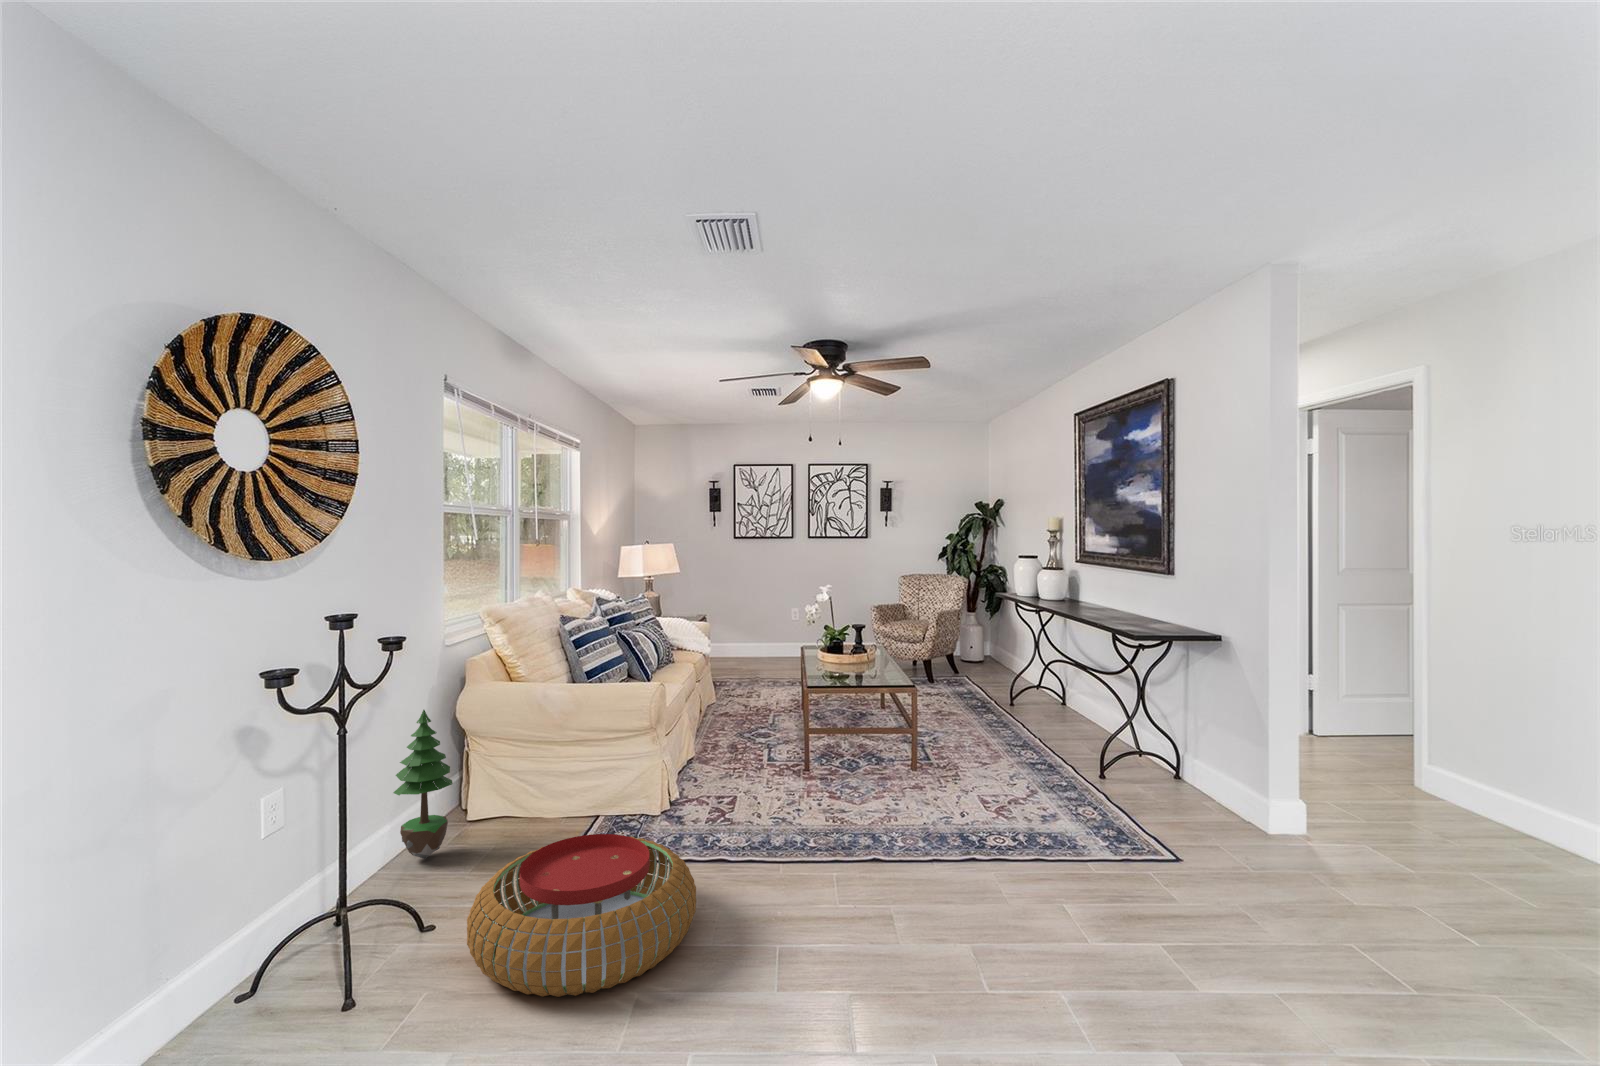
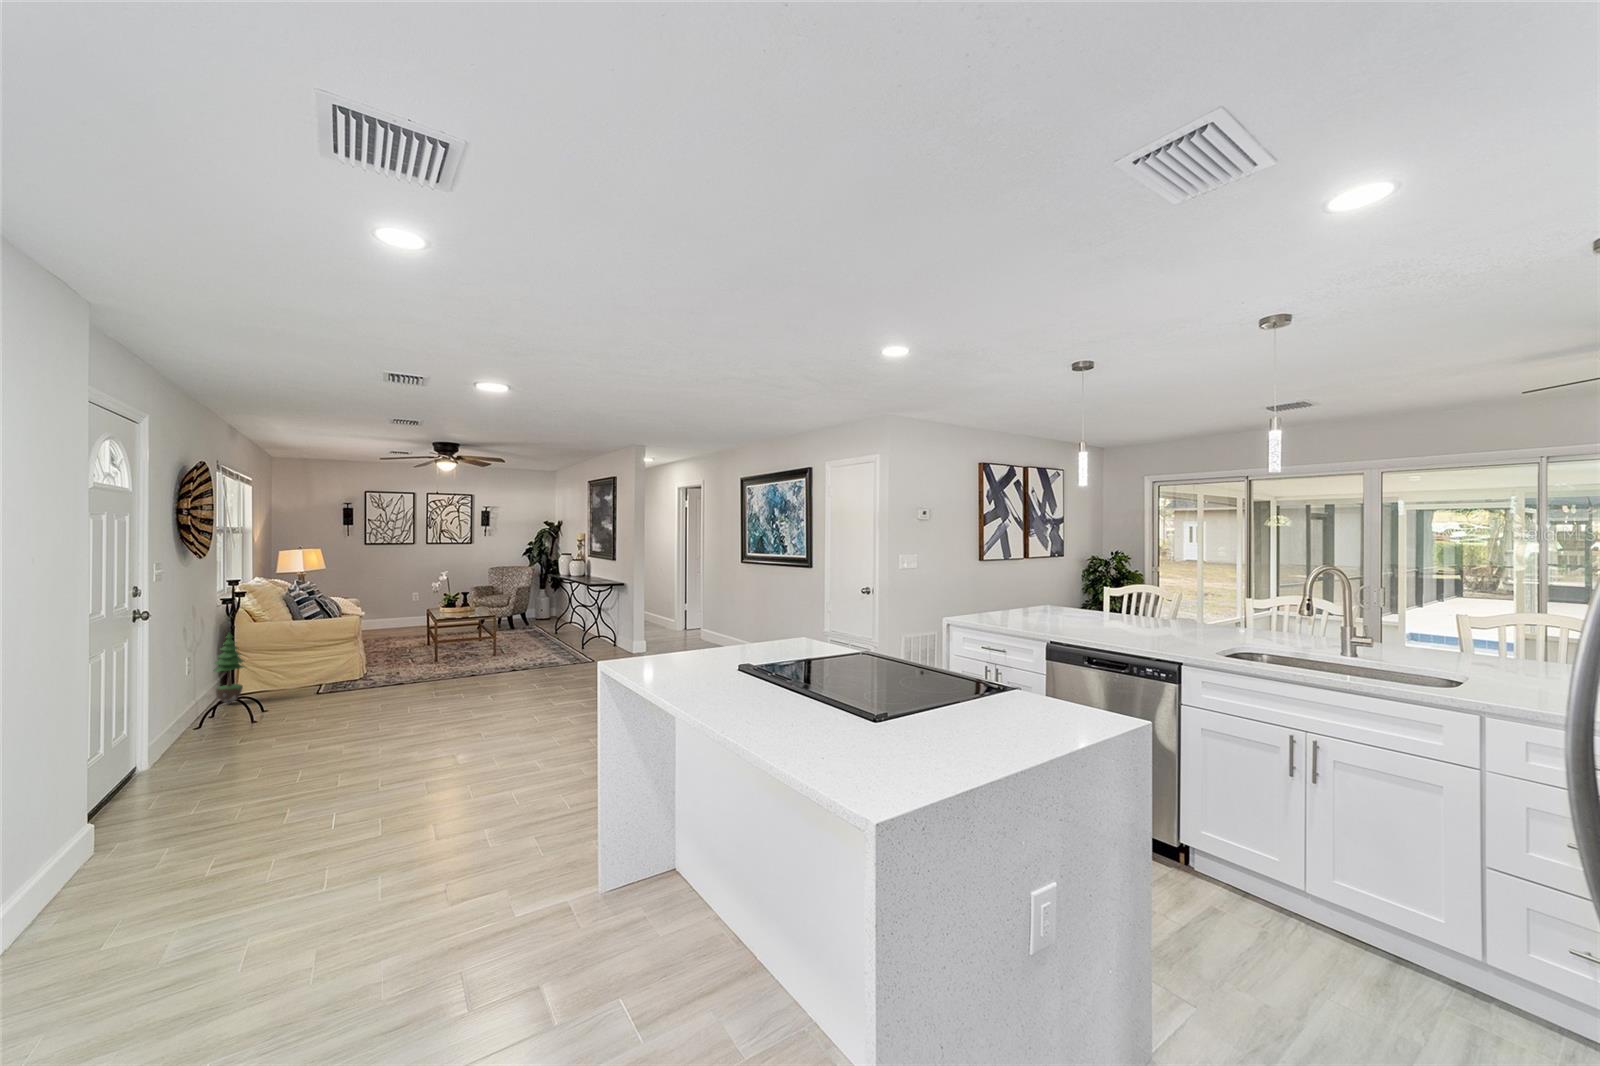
pouf: present [467,834,696,997] -> none [292,670,396,716]

